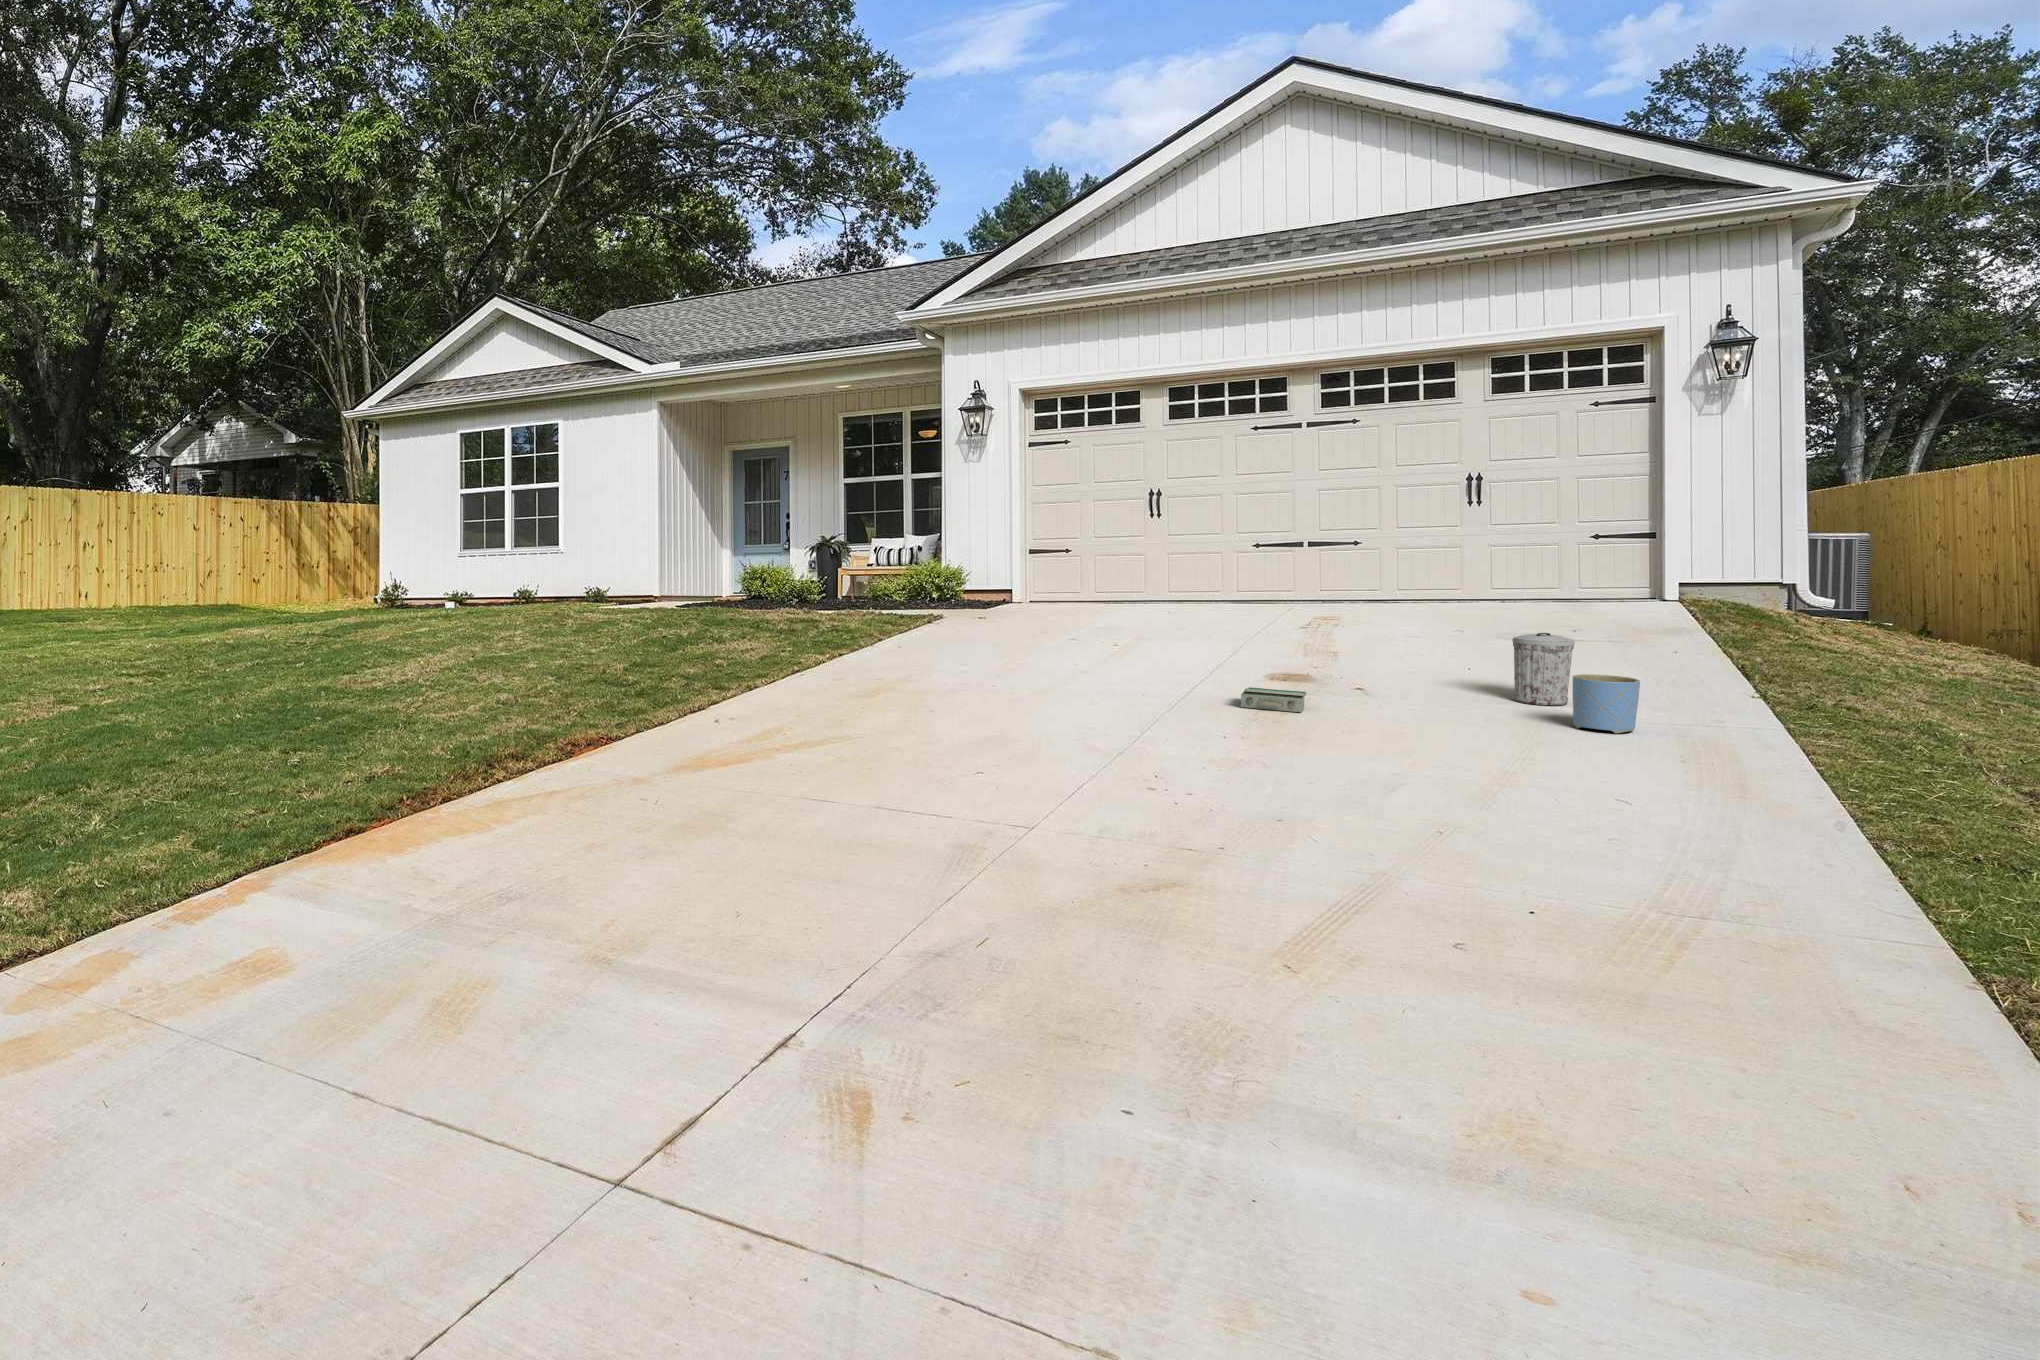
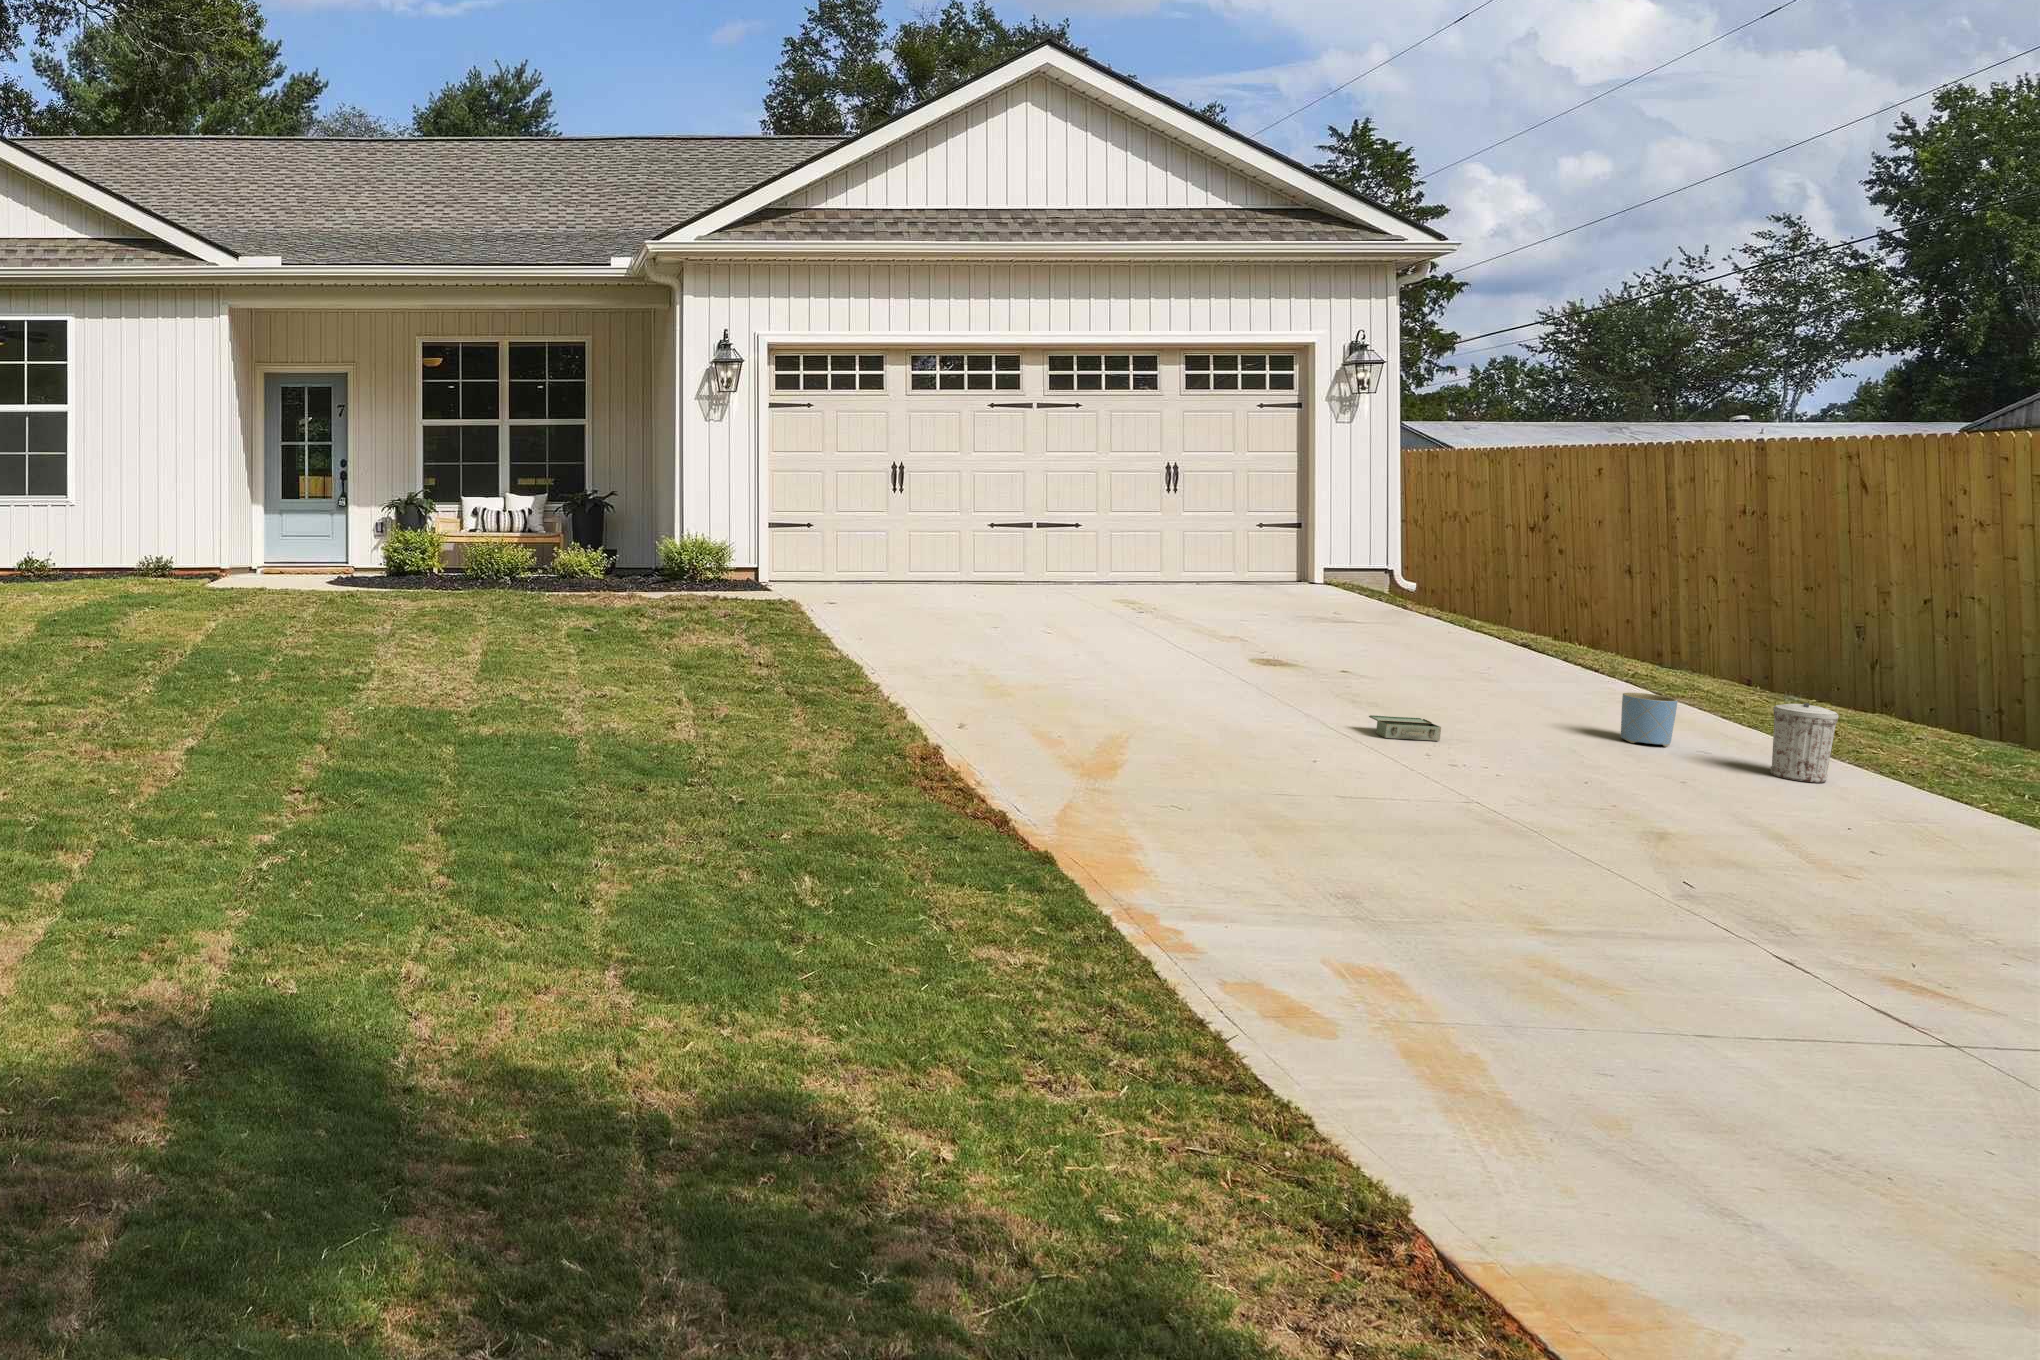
trash can: present [1512,633,1575,705] -> present [1771,703,1839,783]

